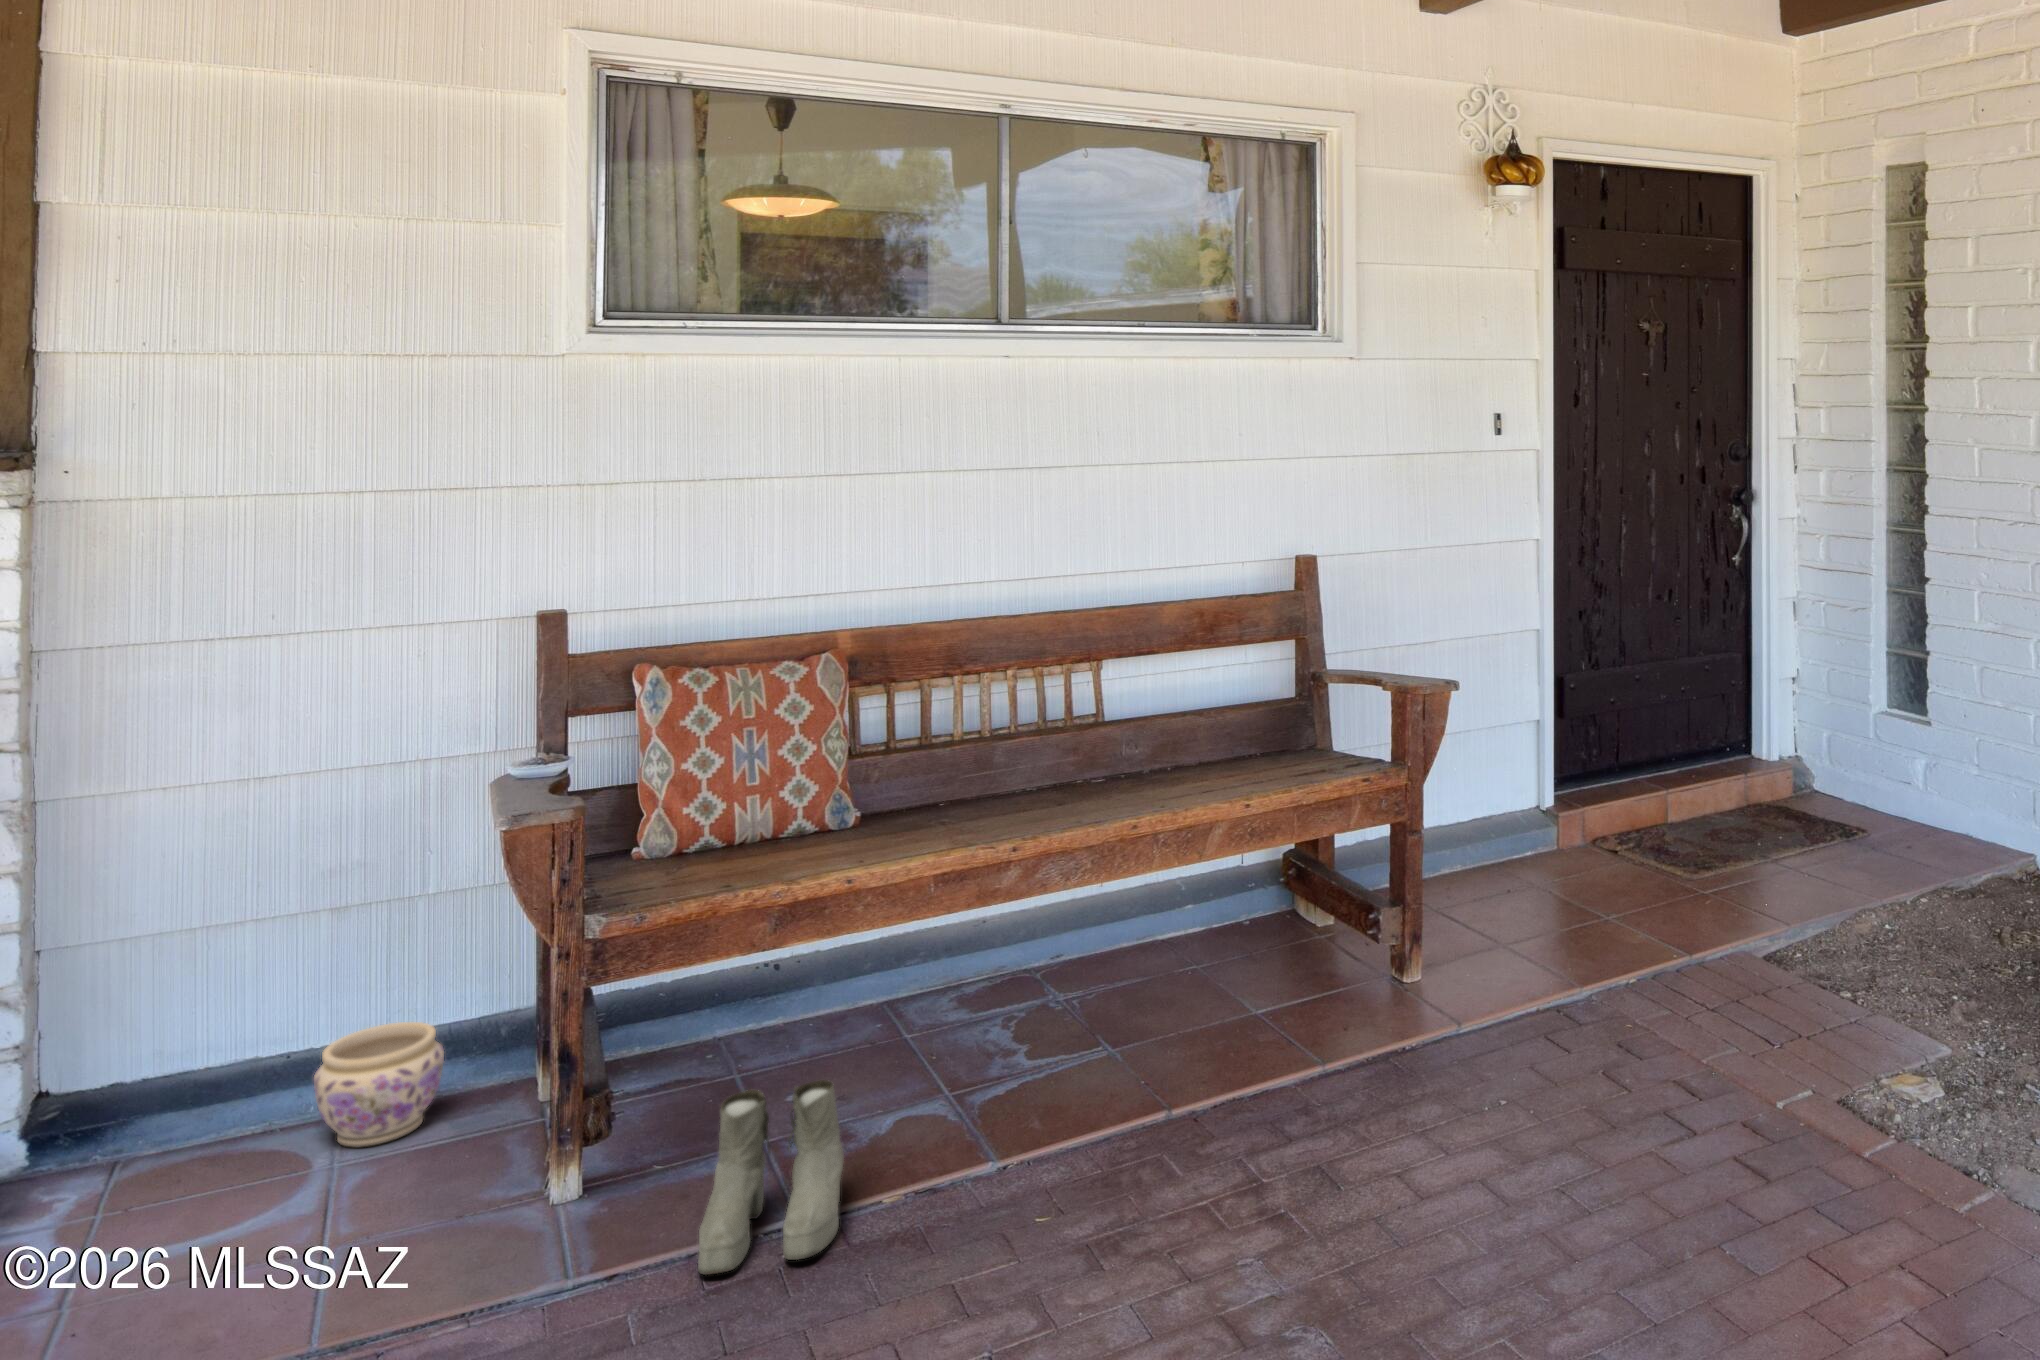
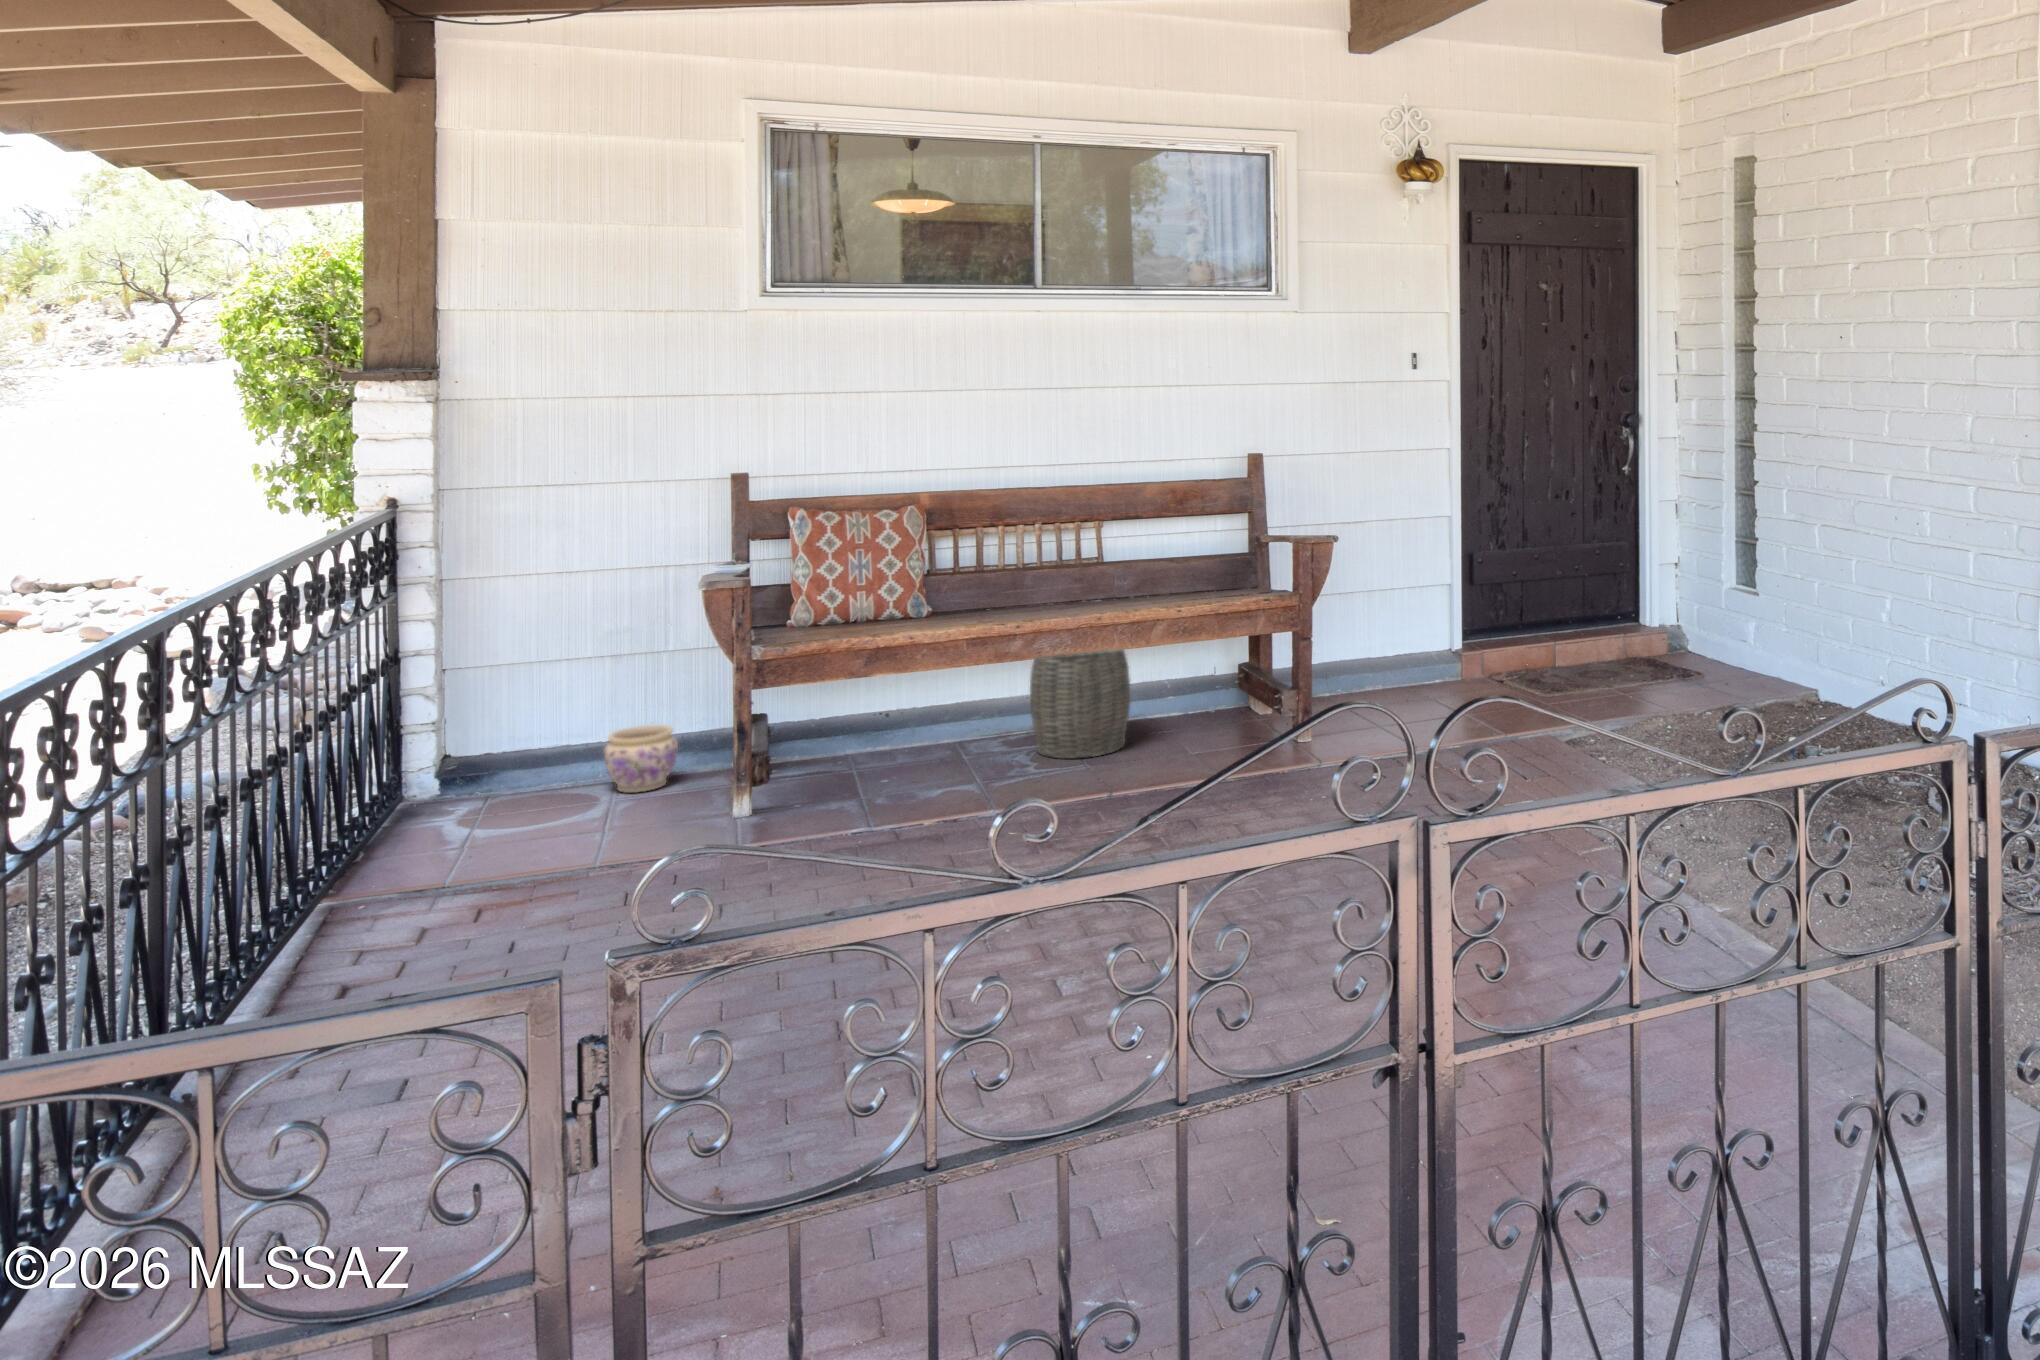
woven basket: none [1008,842,1155,1030] -> present [1030,649,1130,759]
boots: present [698,1080,844,1275] -> none [813,750,902,846]

